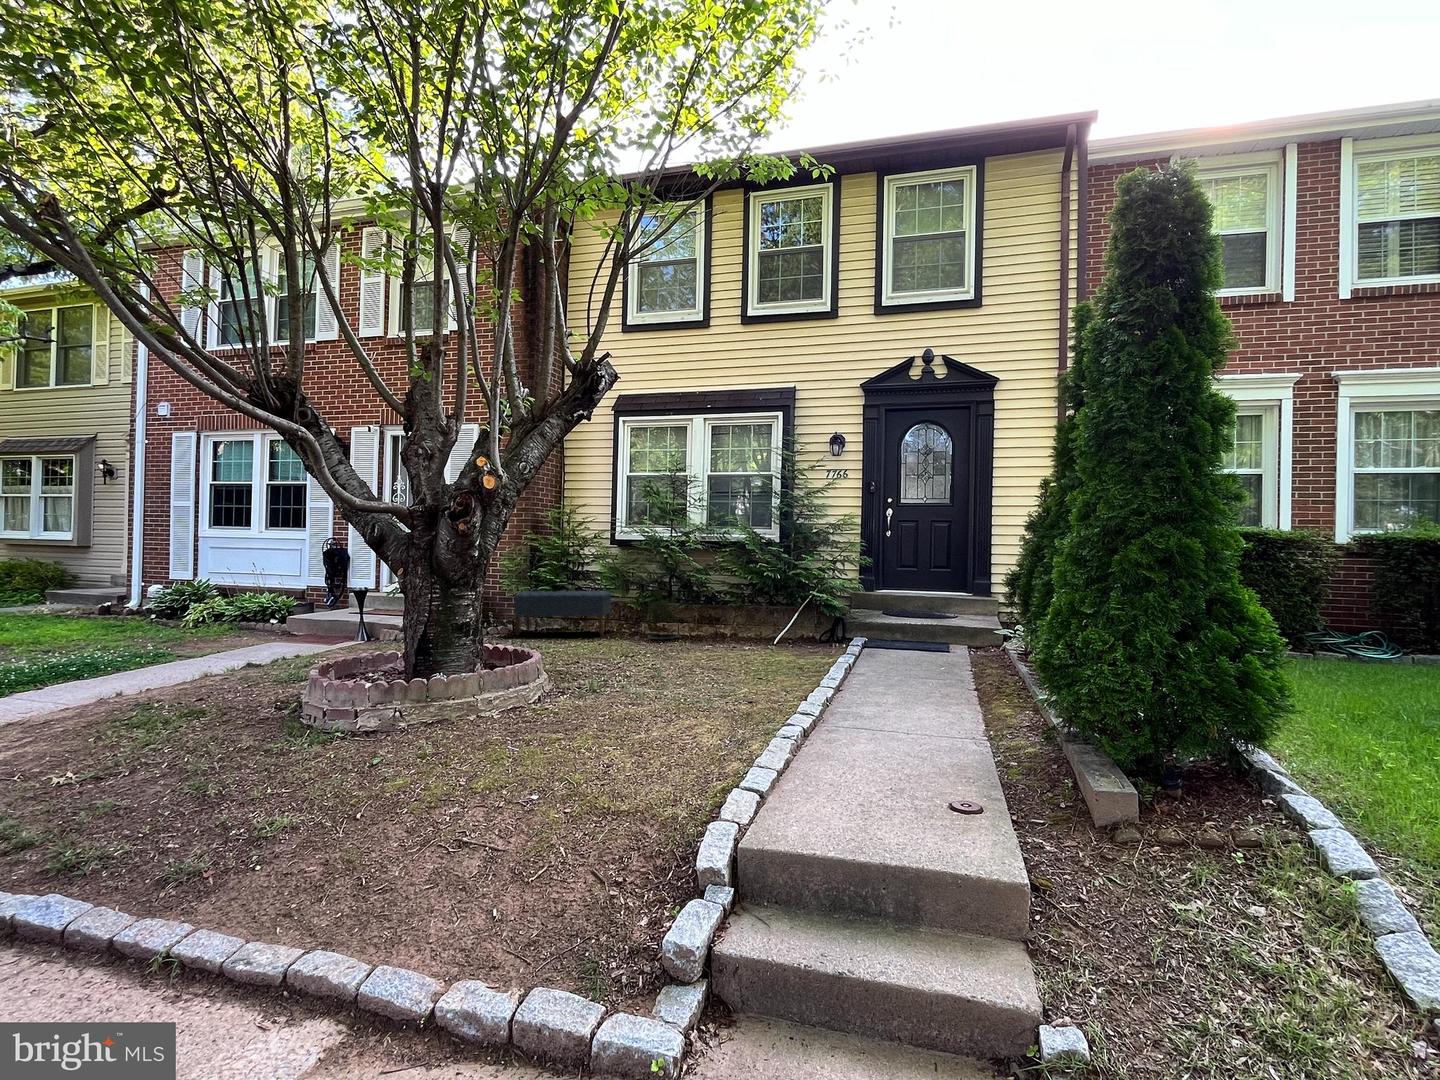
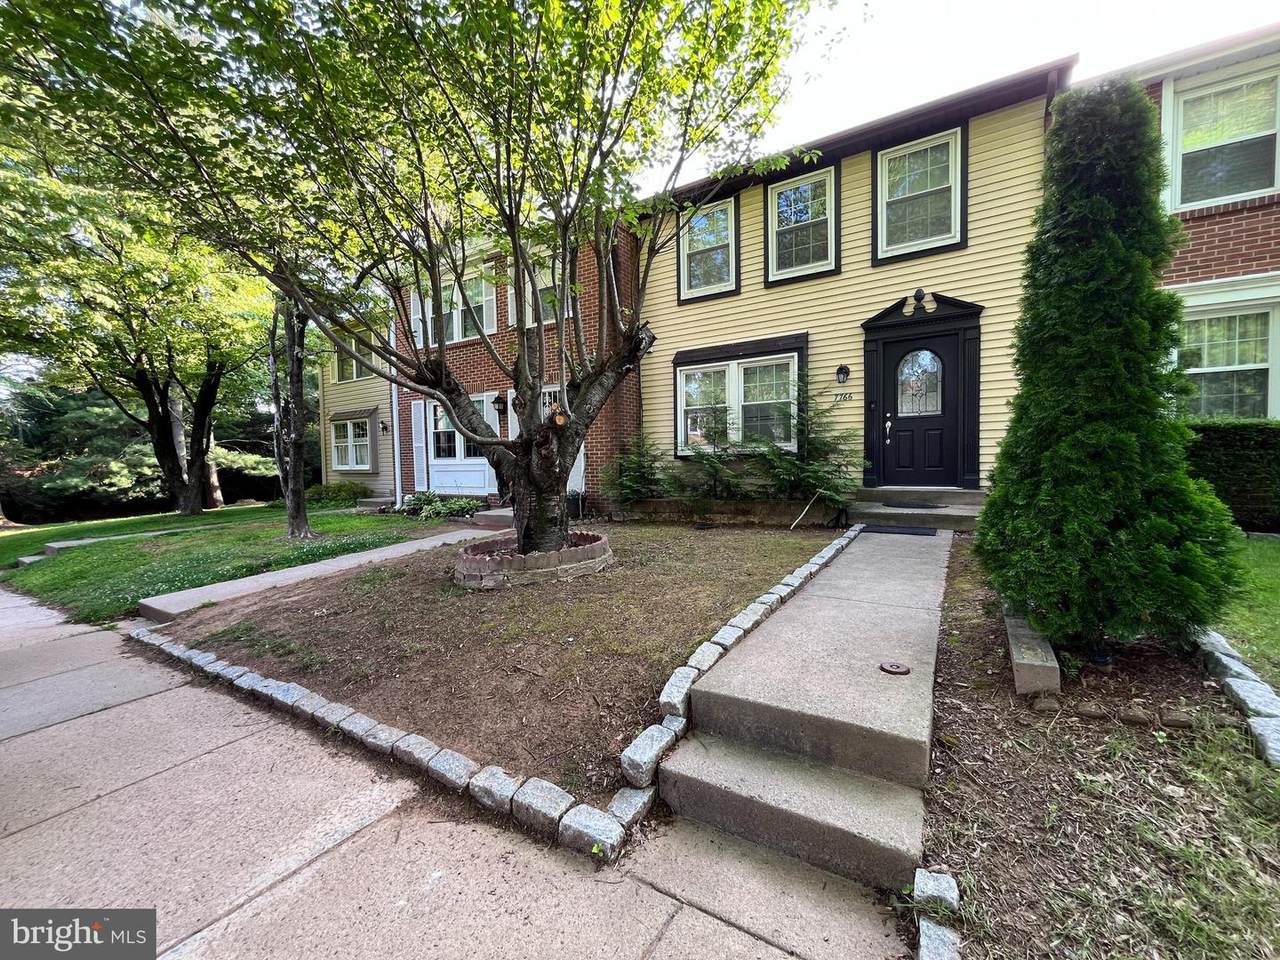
bench: present [513,591,611,636] -> none [604,493,671,526]

